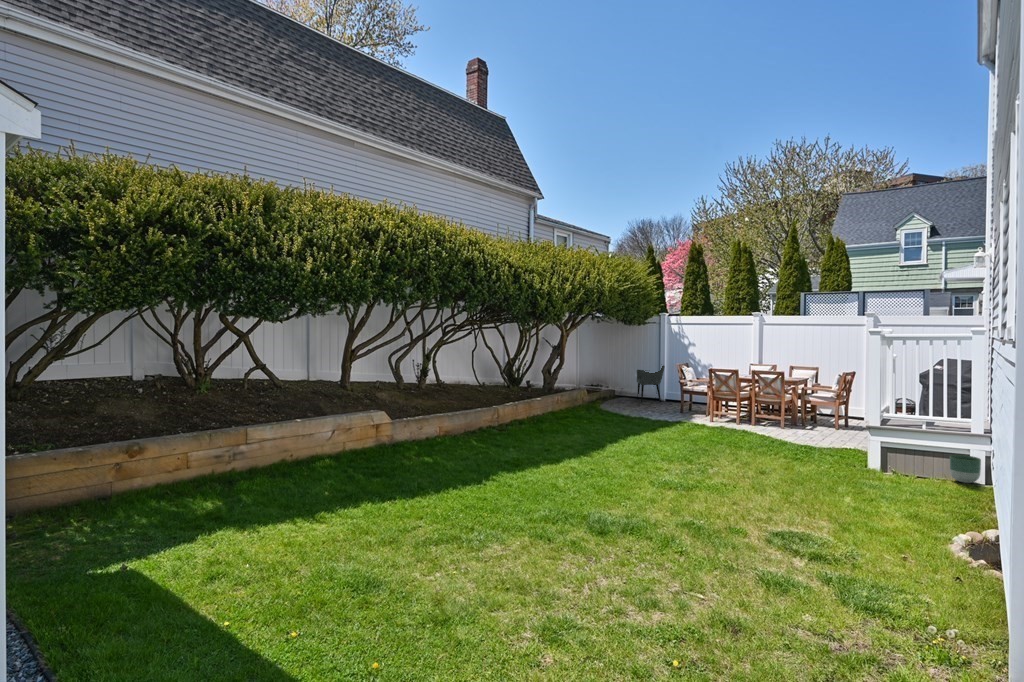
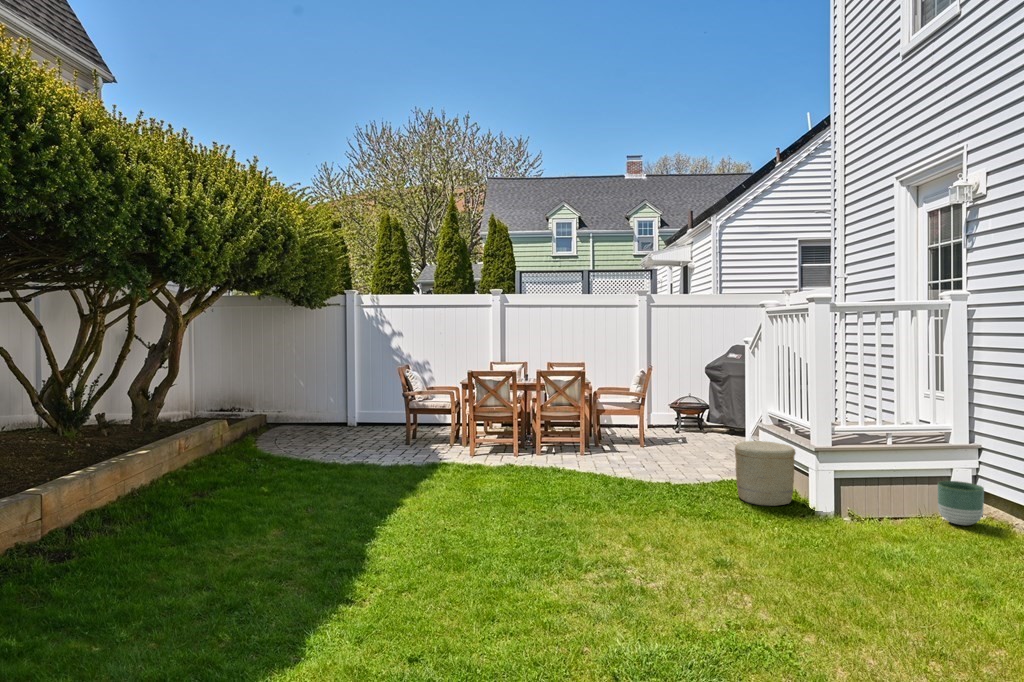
armchair: present [637,365,665,402] -> none [314,367,364,433]
woven basket: none [834,421,875,460] -> present [735,441,796,506]

